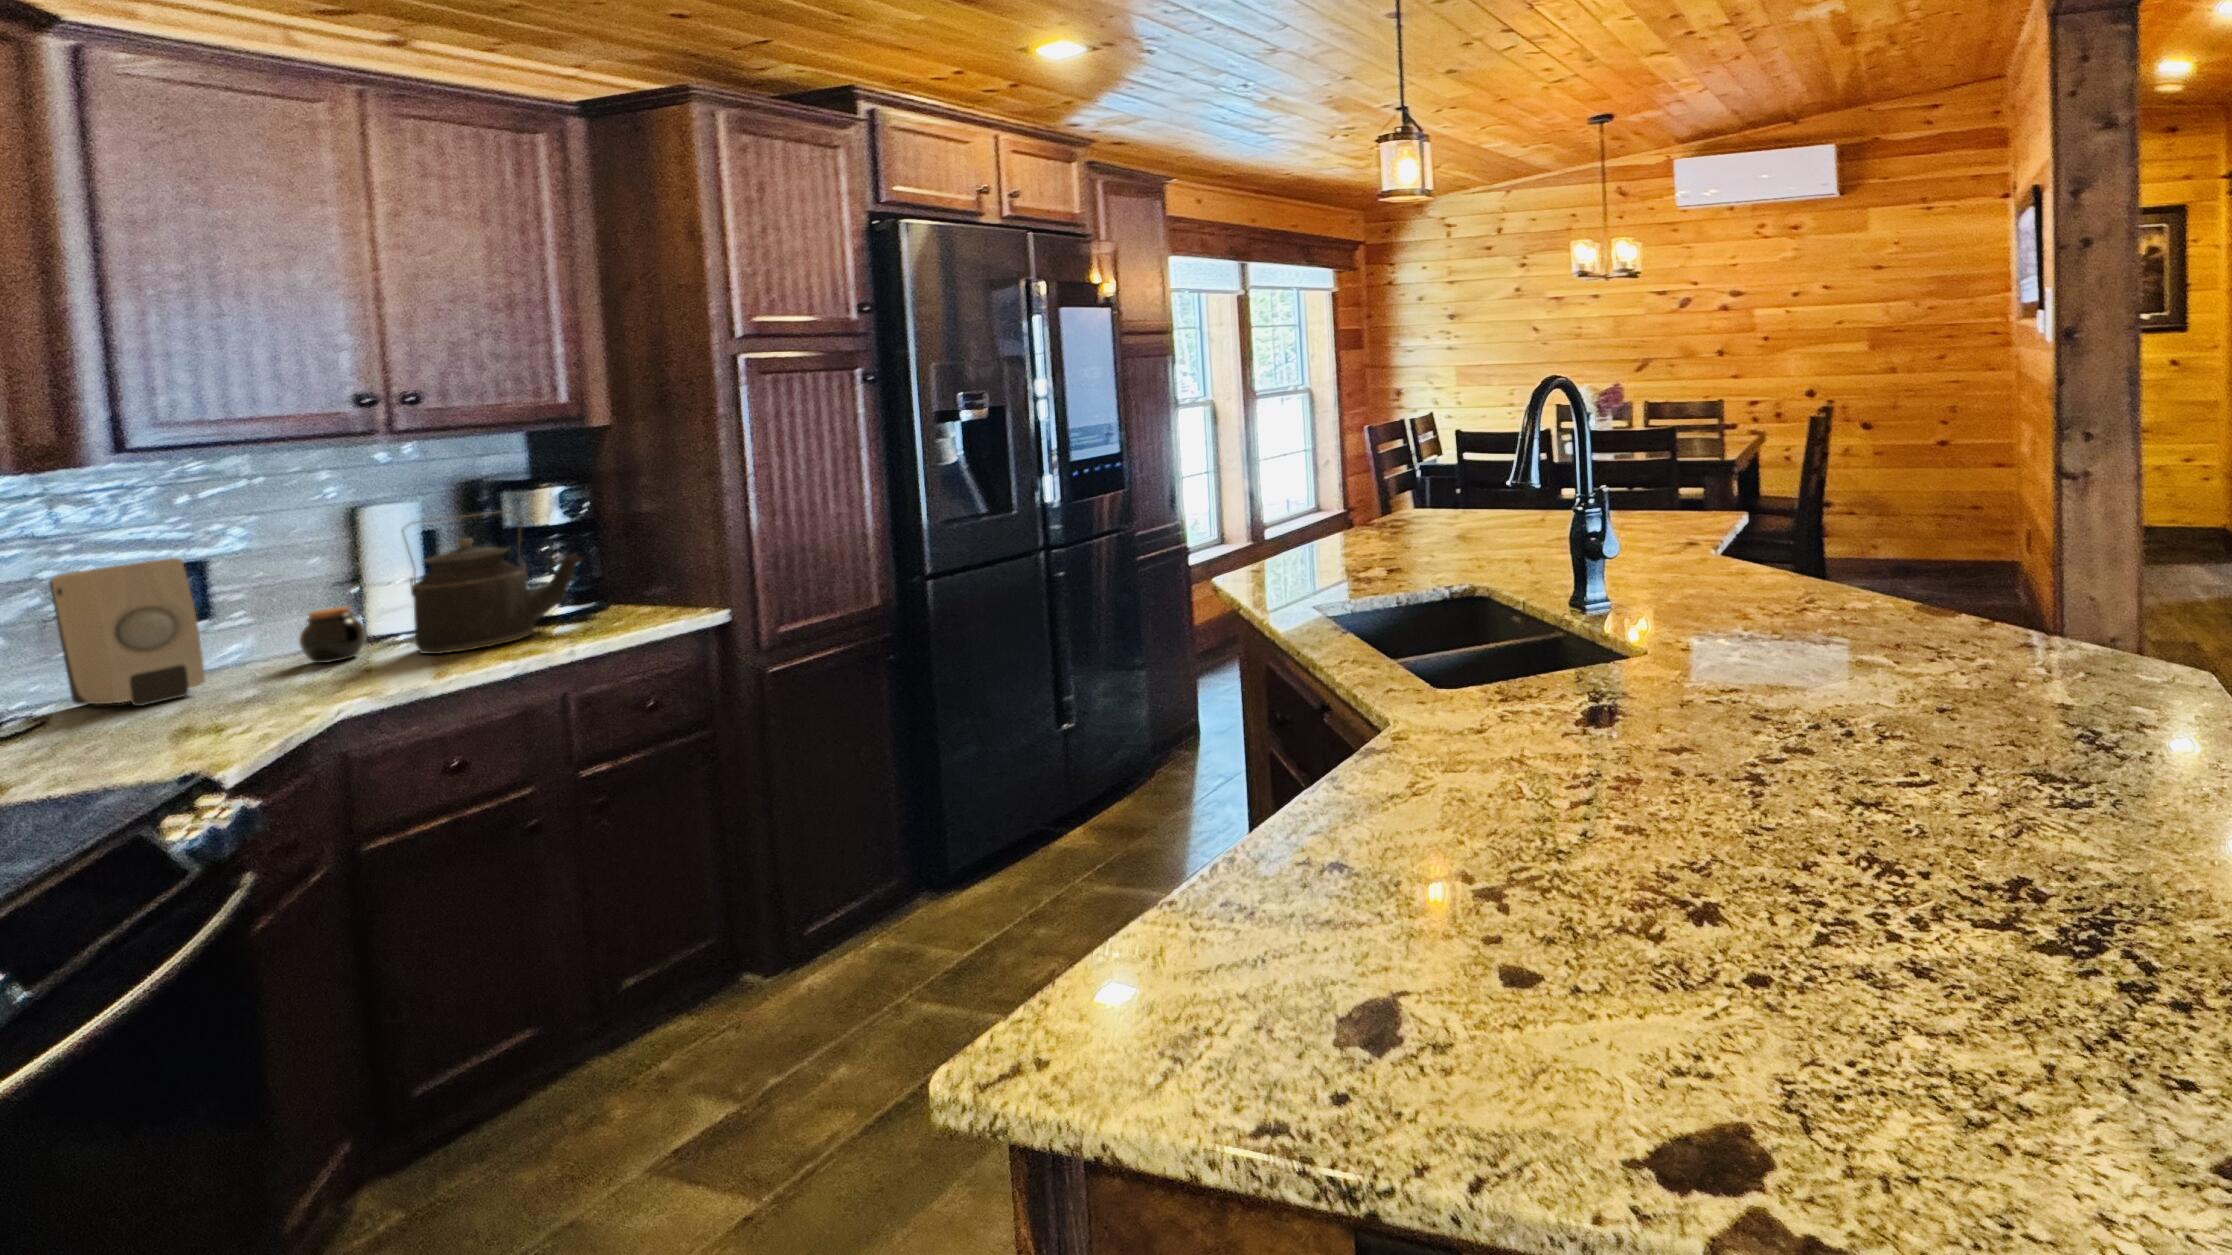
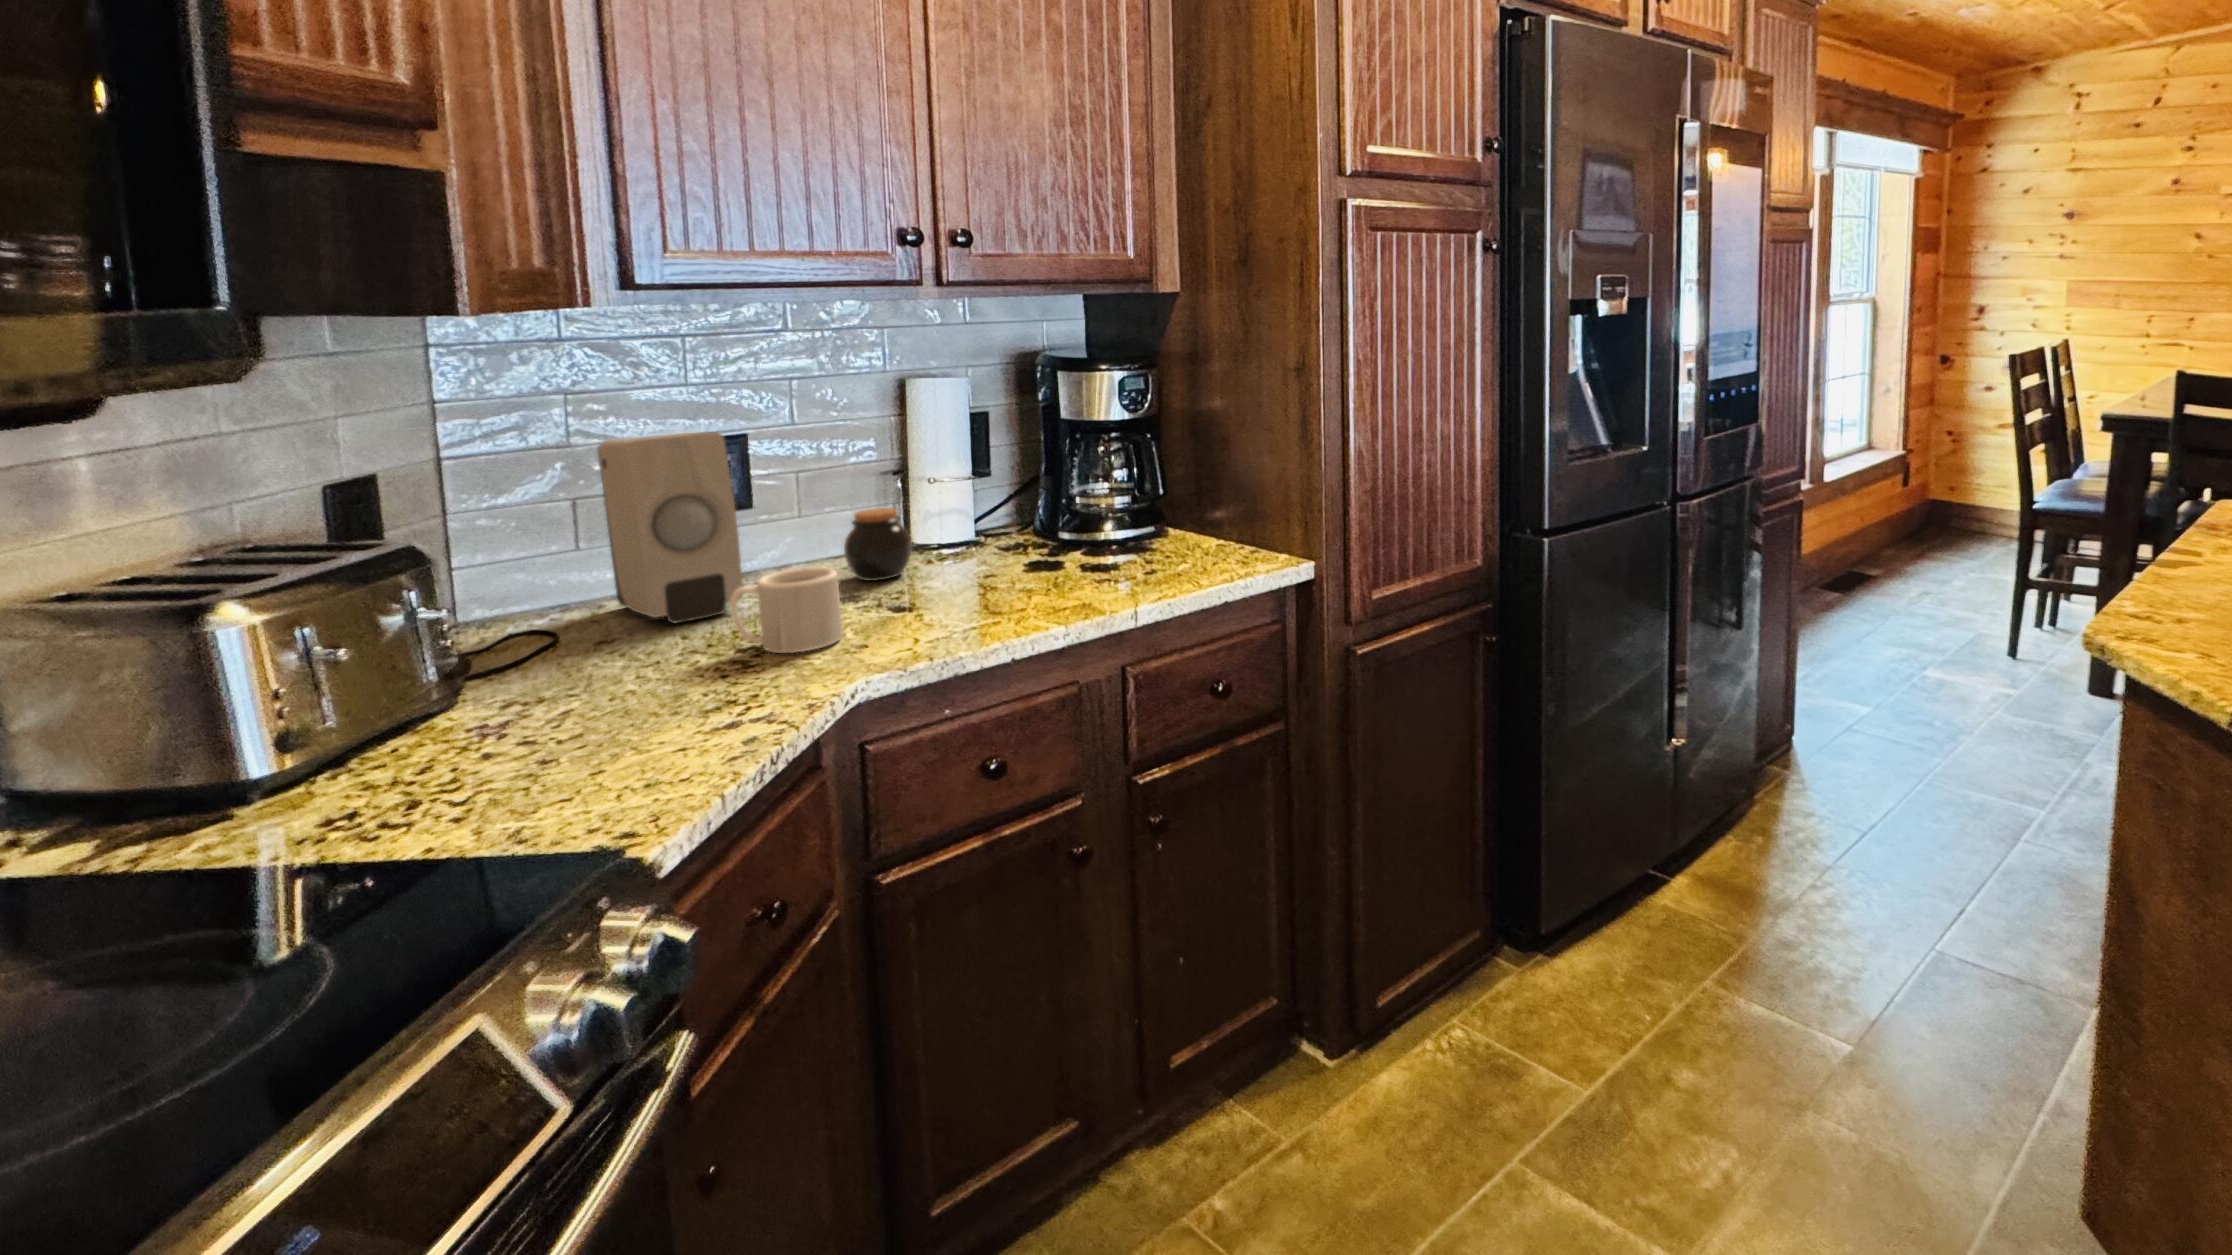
kettle: present [404,515,583,654] -> none [953,400,1151,589]
mug: none [203,644,308,707] -> present [730,567,843,653]

